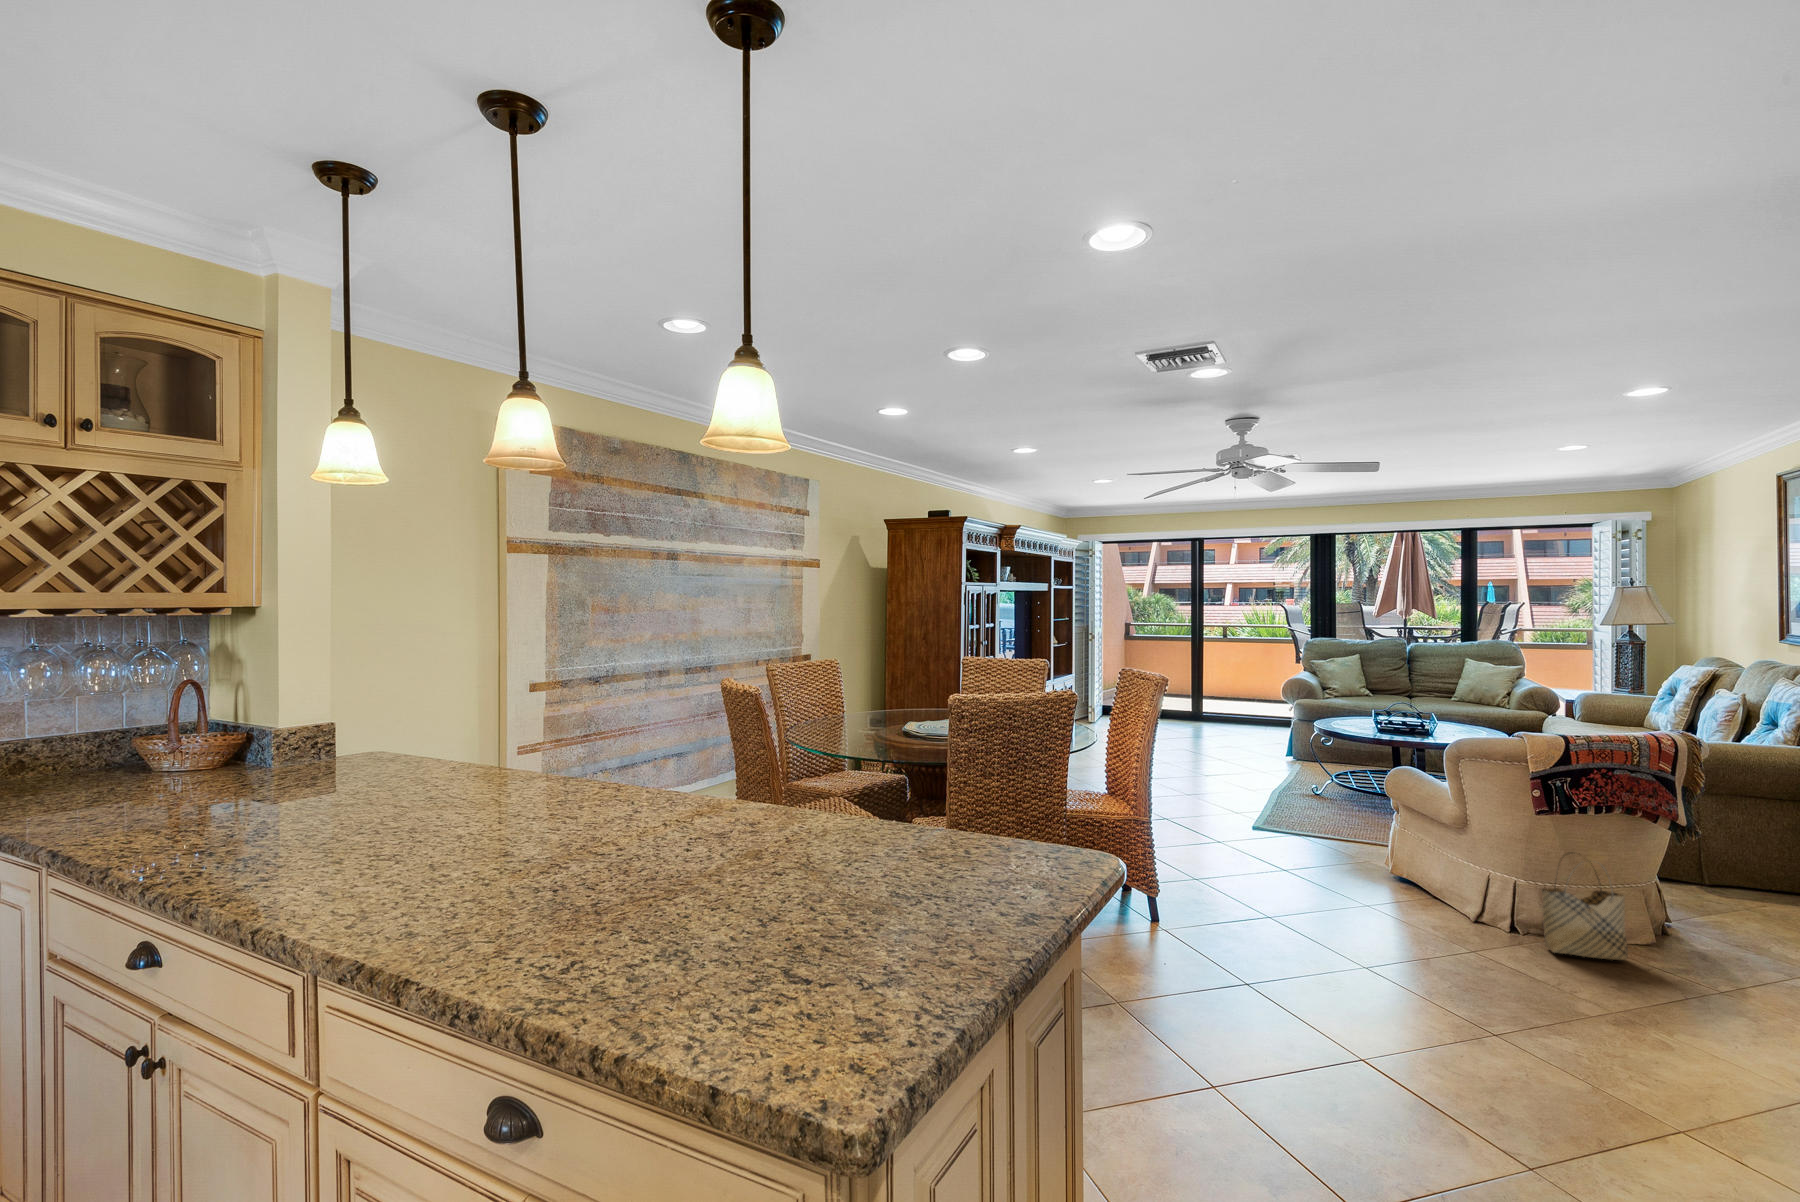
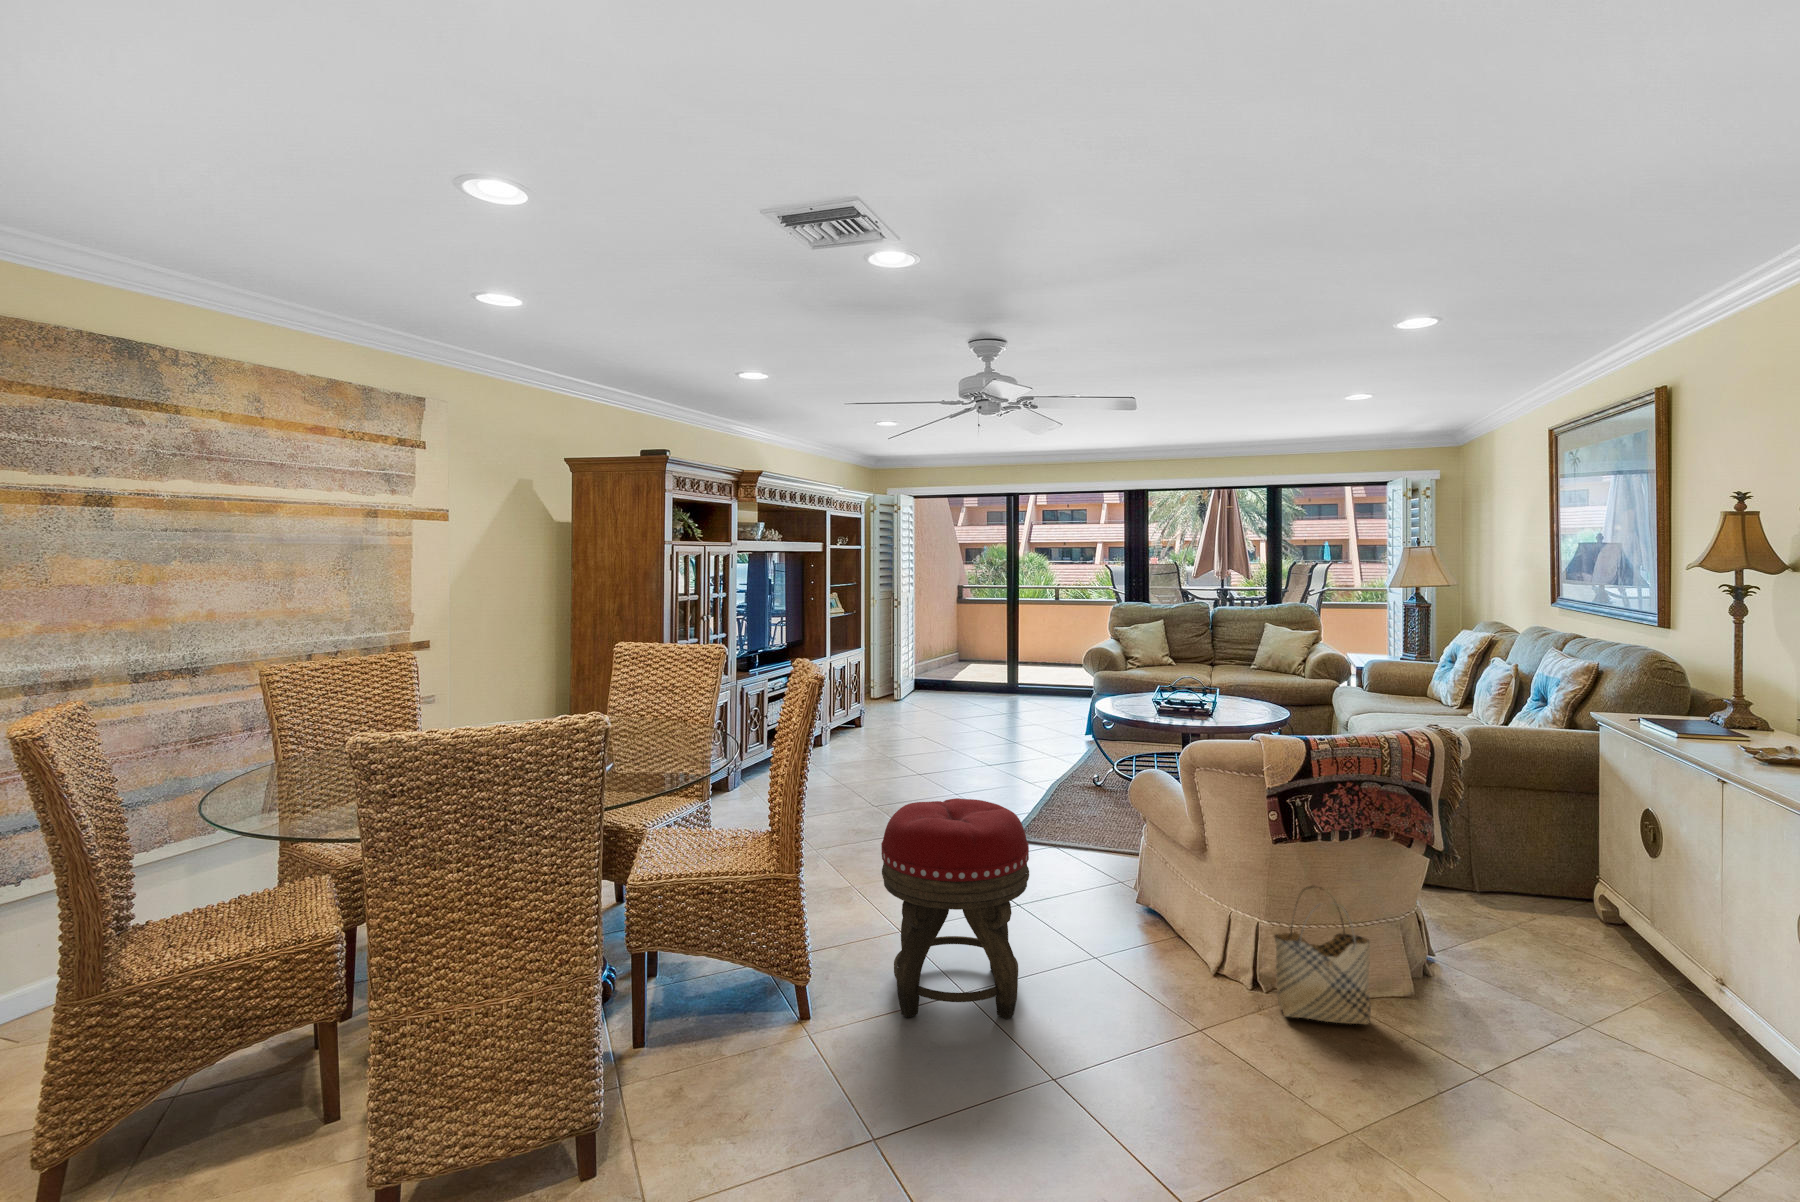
footstool: none [1209,779,1332,944] -> present [881,798,1029,1019]

